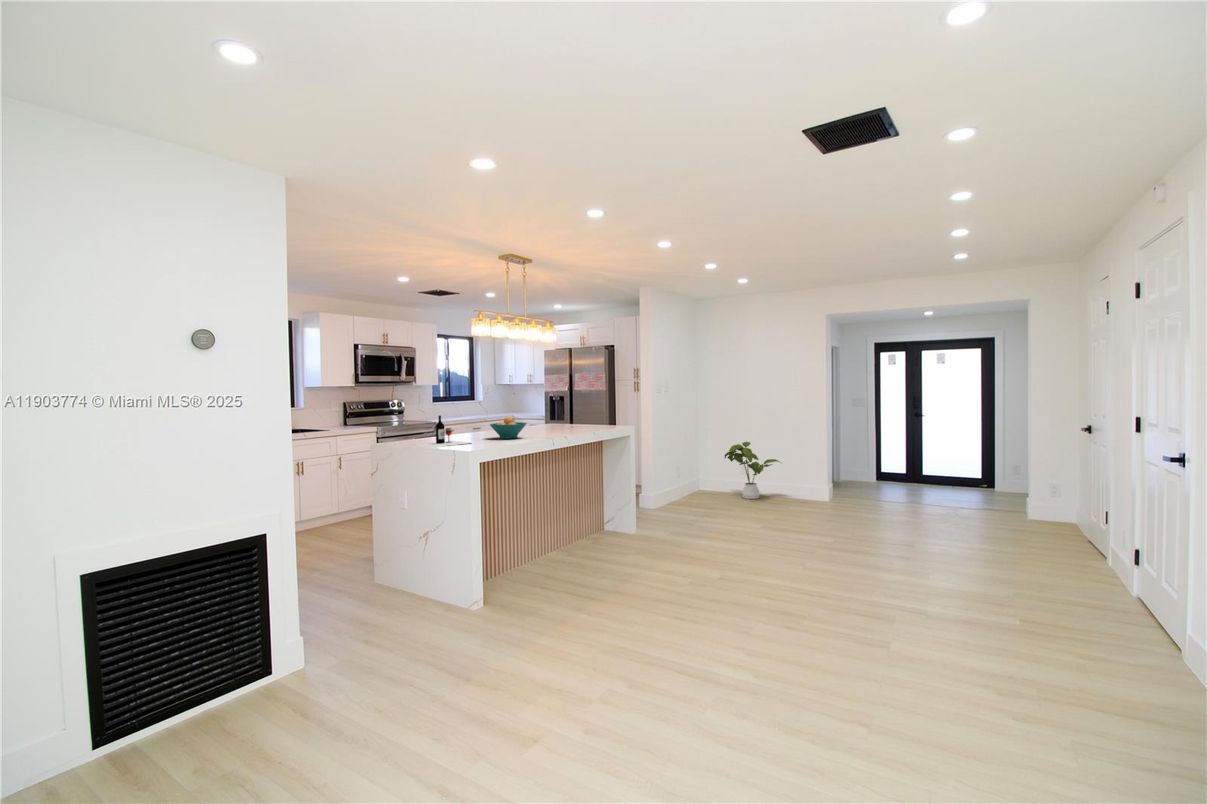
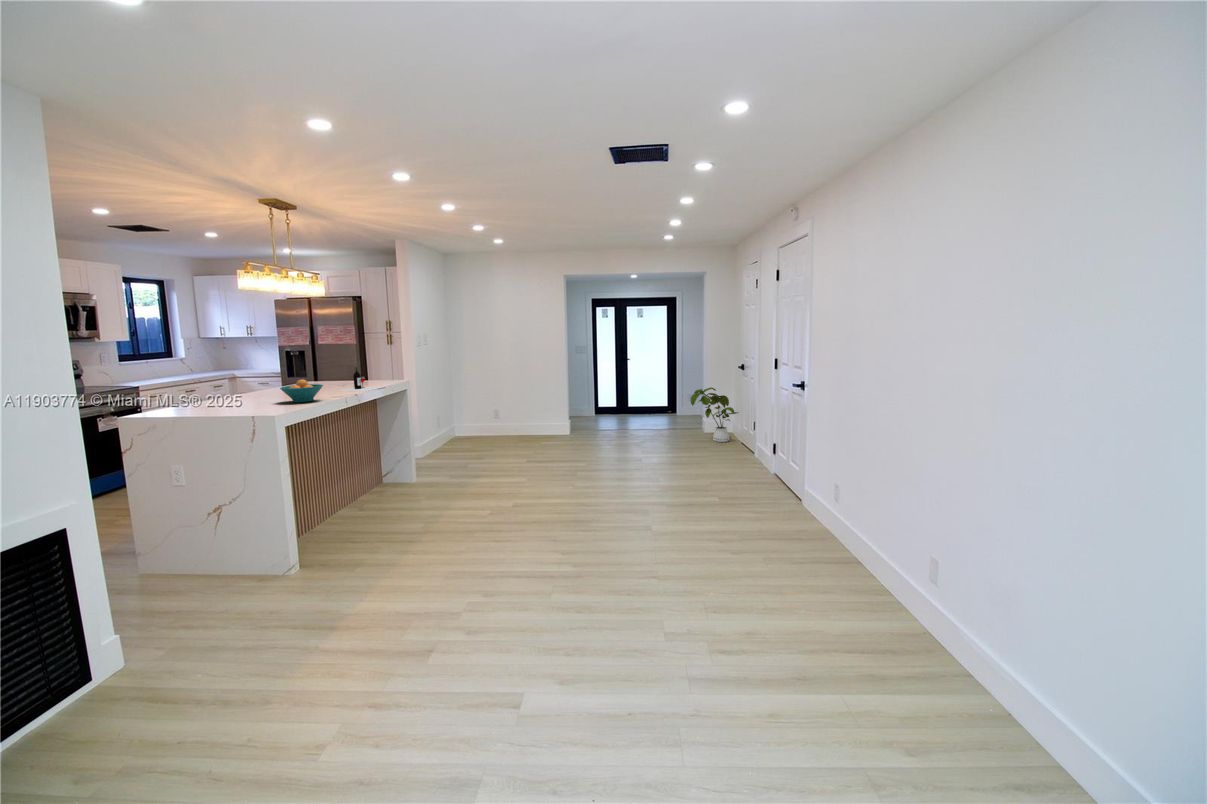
wine bottle: present [416,415,471,447] -> present [339,367,384,391]
house plant: present [725,442,781,499] -> present [691,387,738,442]

